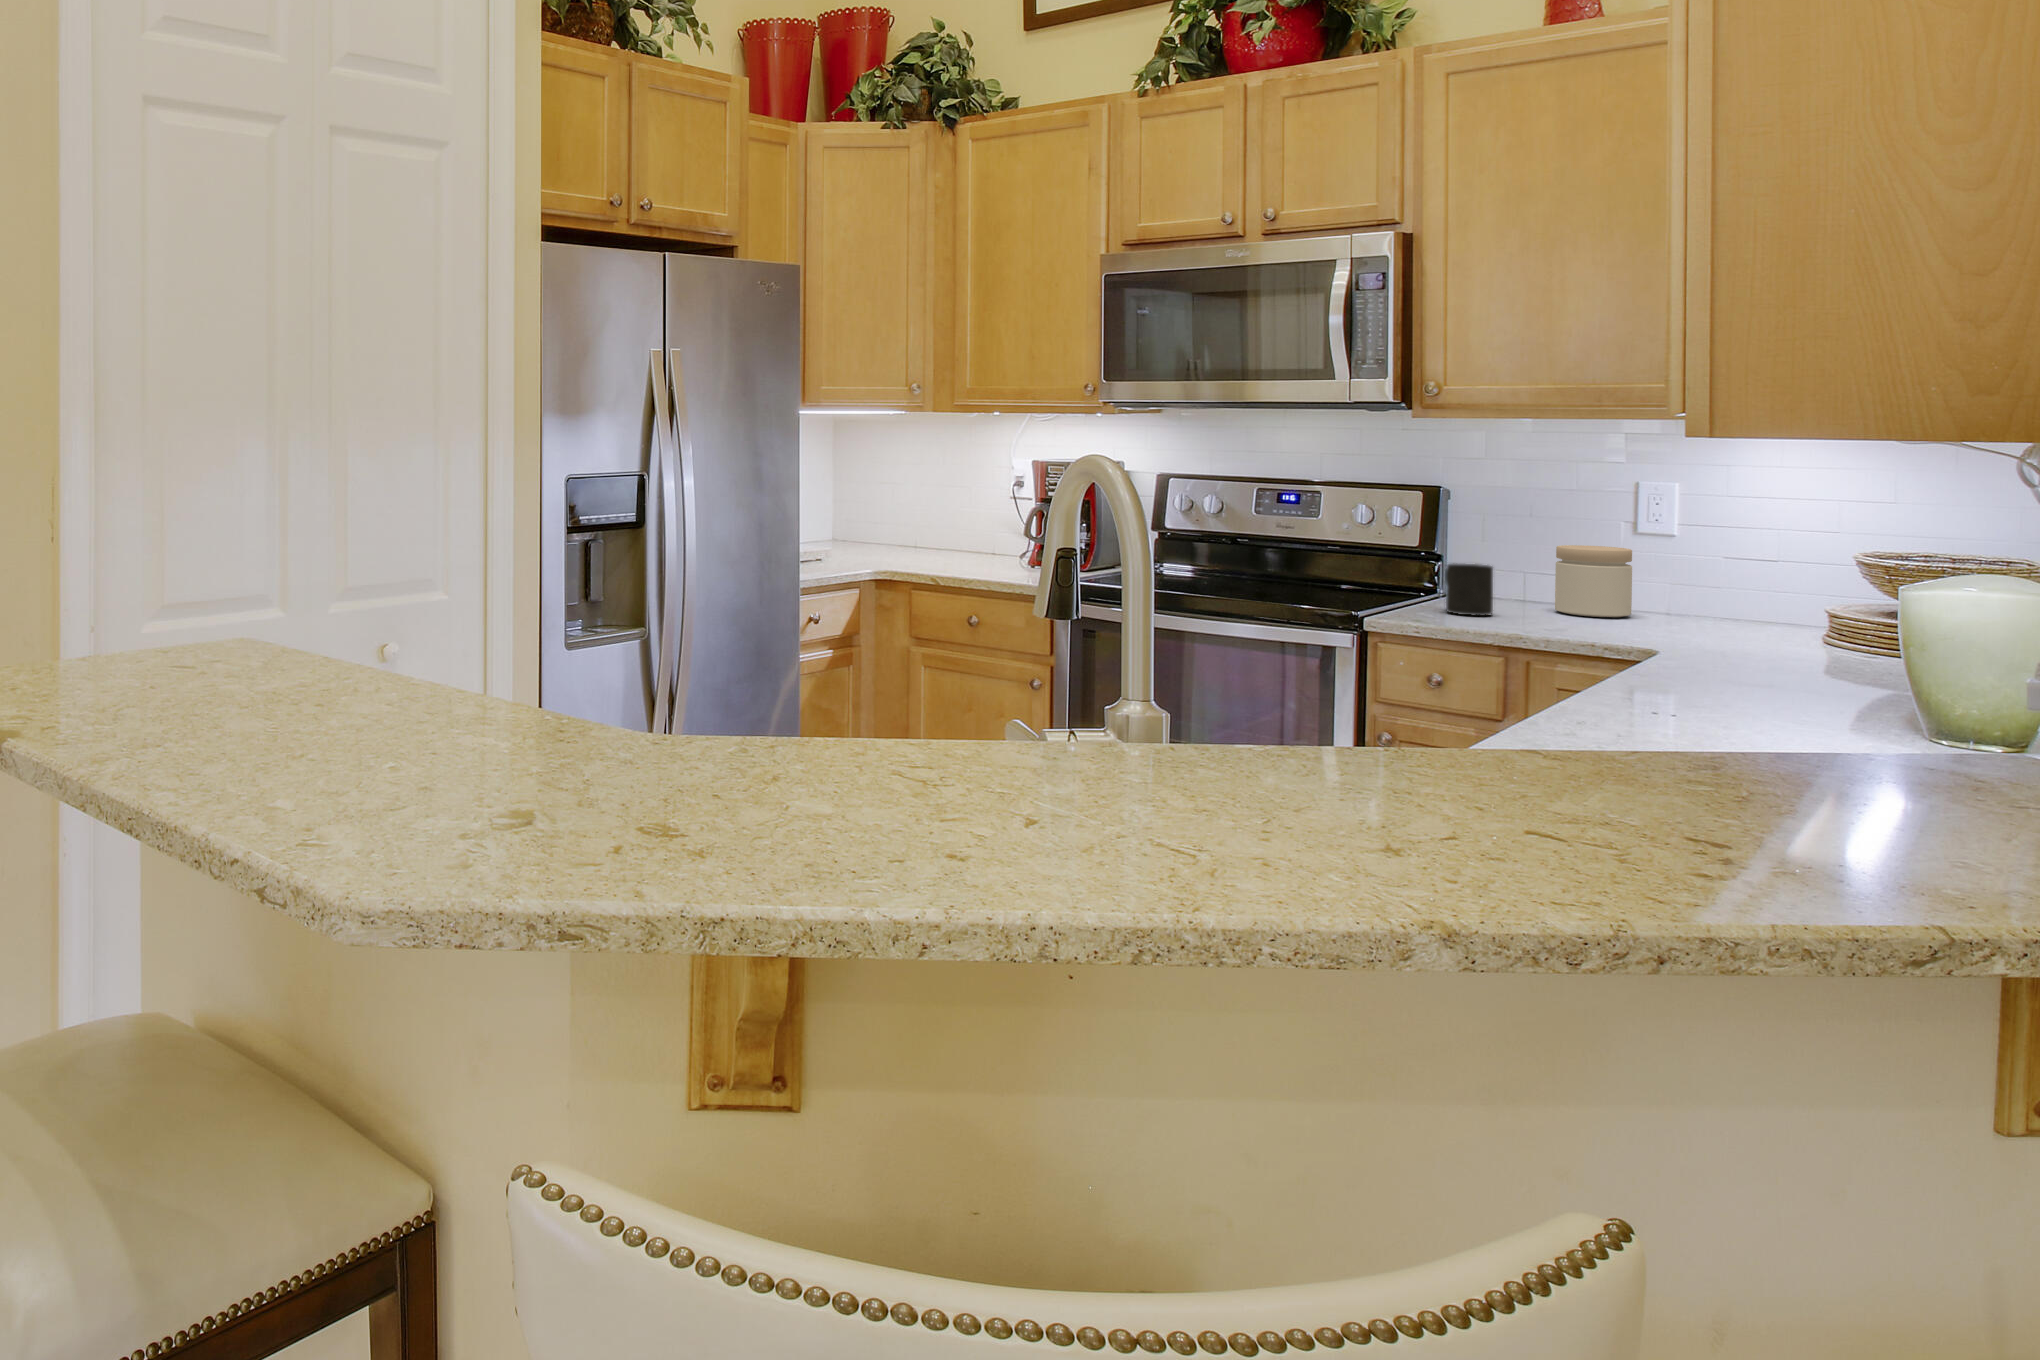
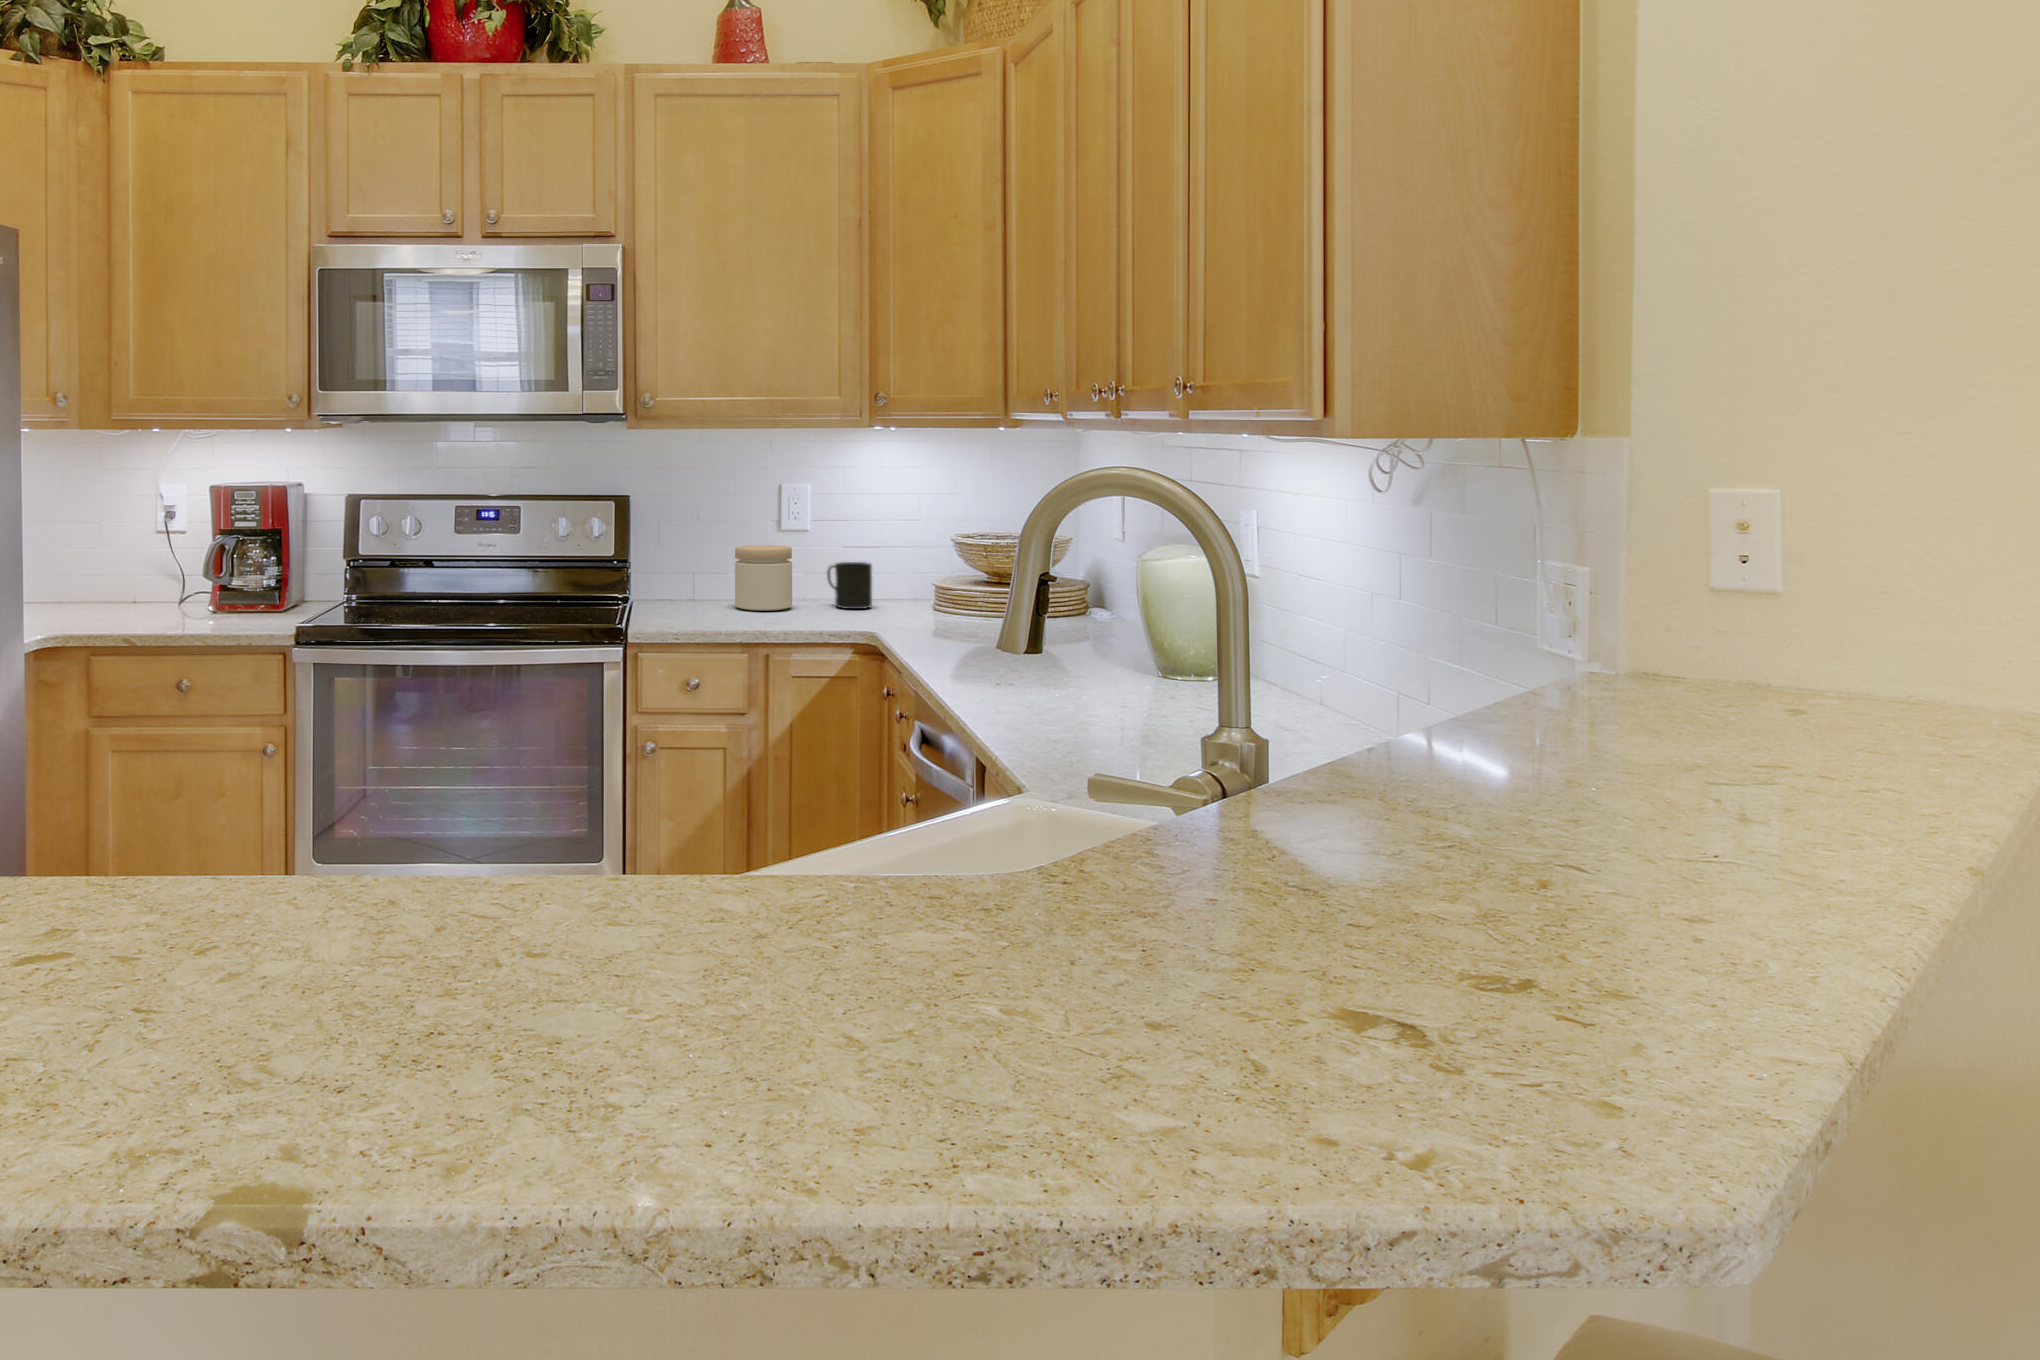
mug: present [1445,563,1493,616] -> present [827,562,872,609]

